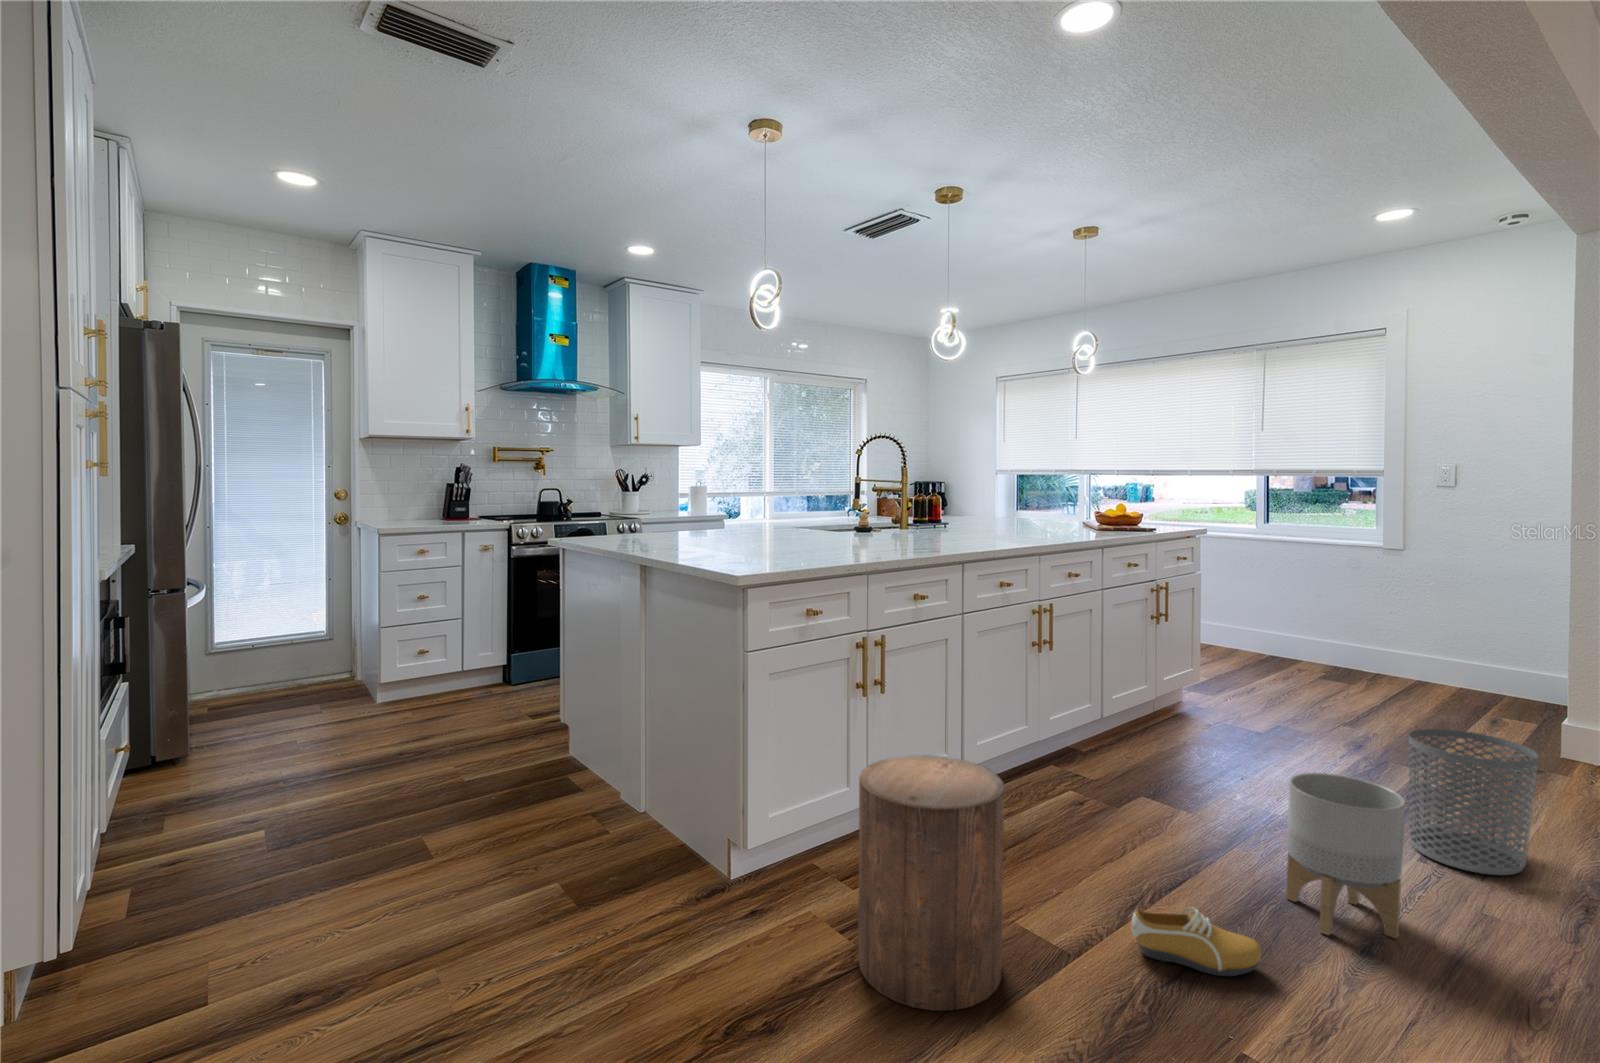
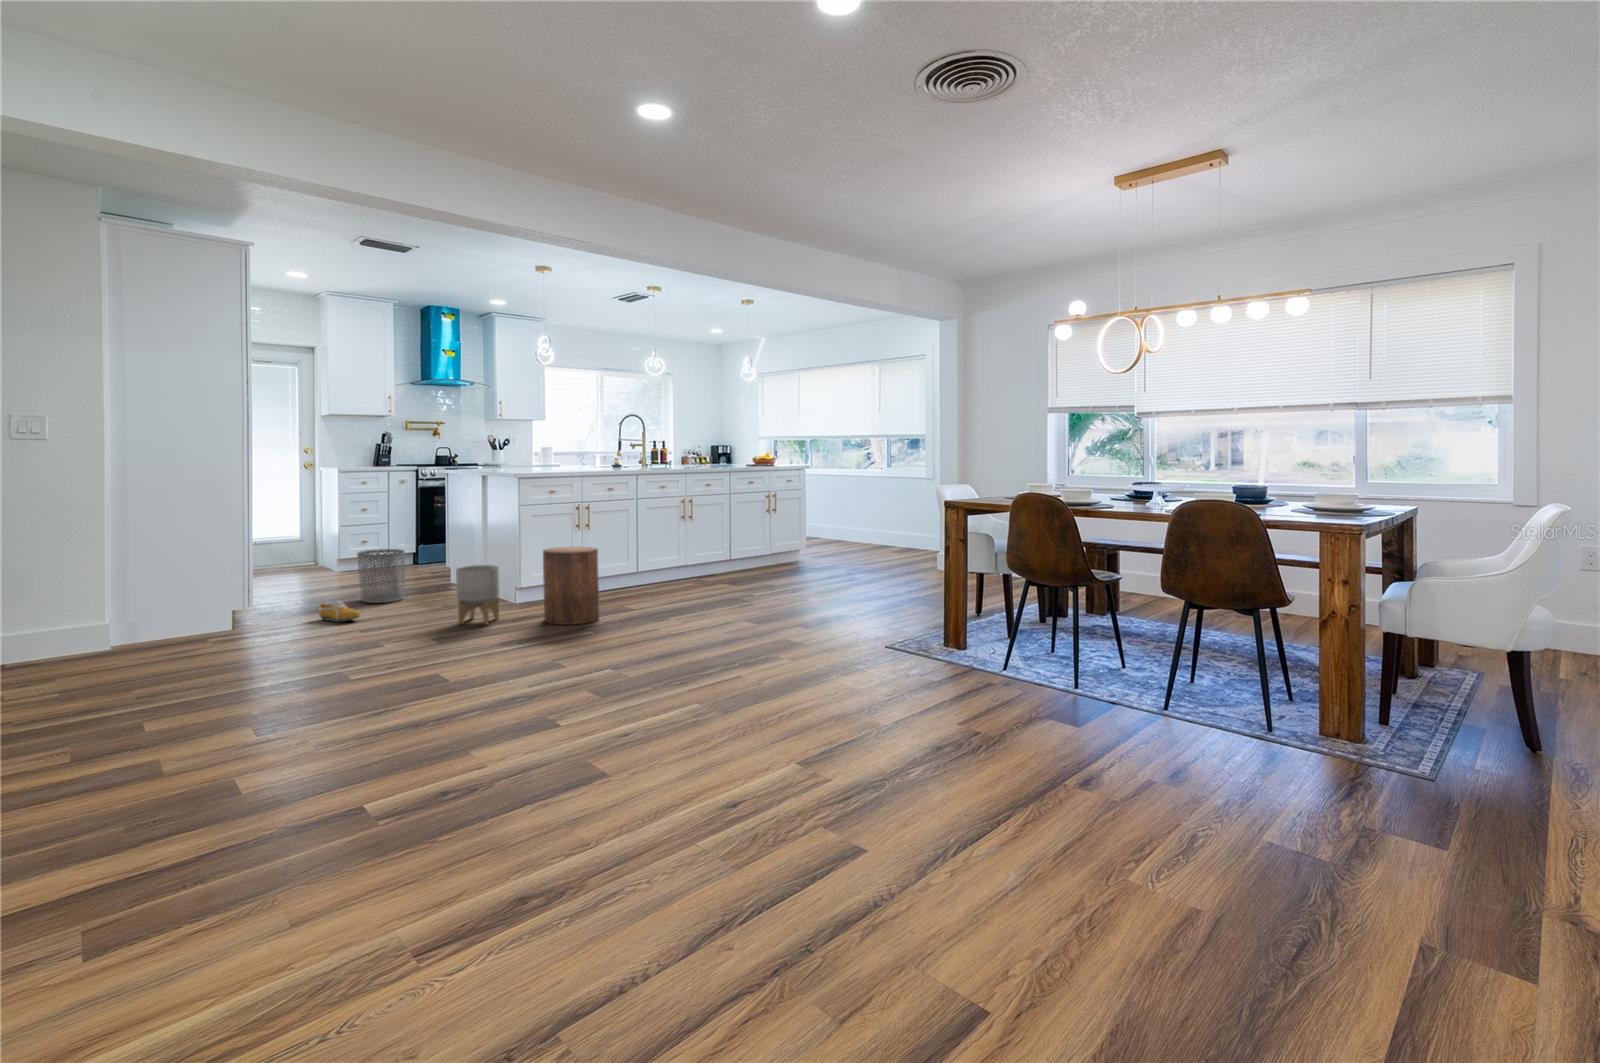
waste bin: present [1408,729,1538,875] -> present [357,549,405,603]
planter: present [1286,773,1405,938] -> present [456,565,499,625]
shoe: present [1131,907,1261,976] -> present [318,602,360,622]

